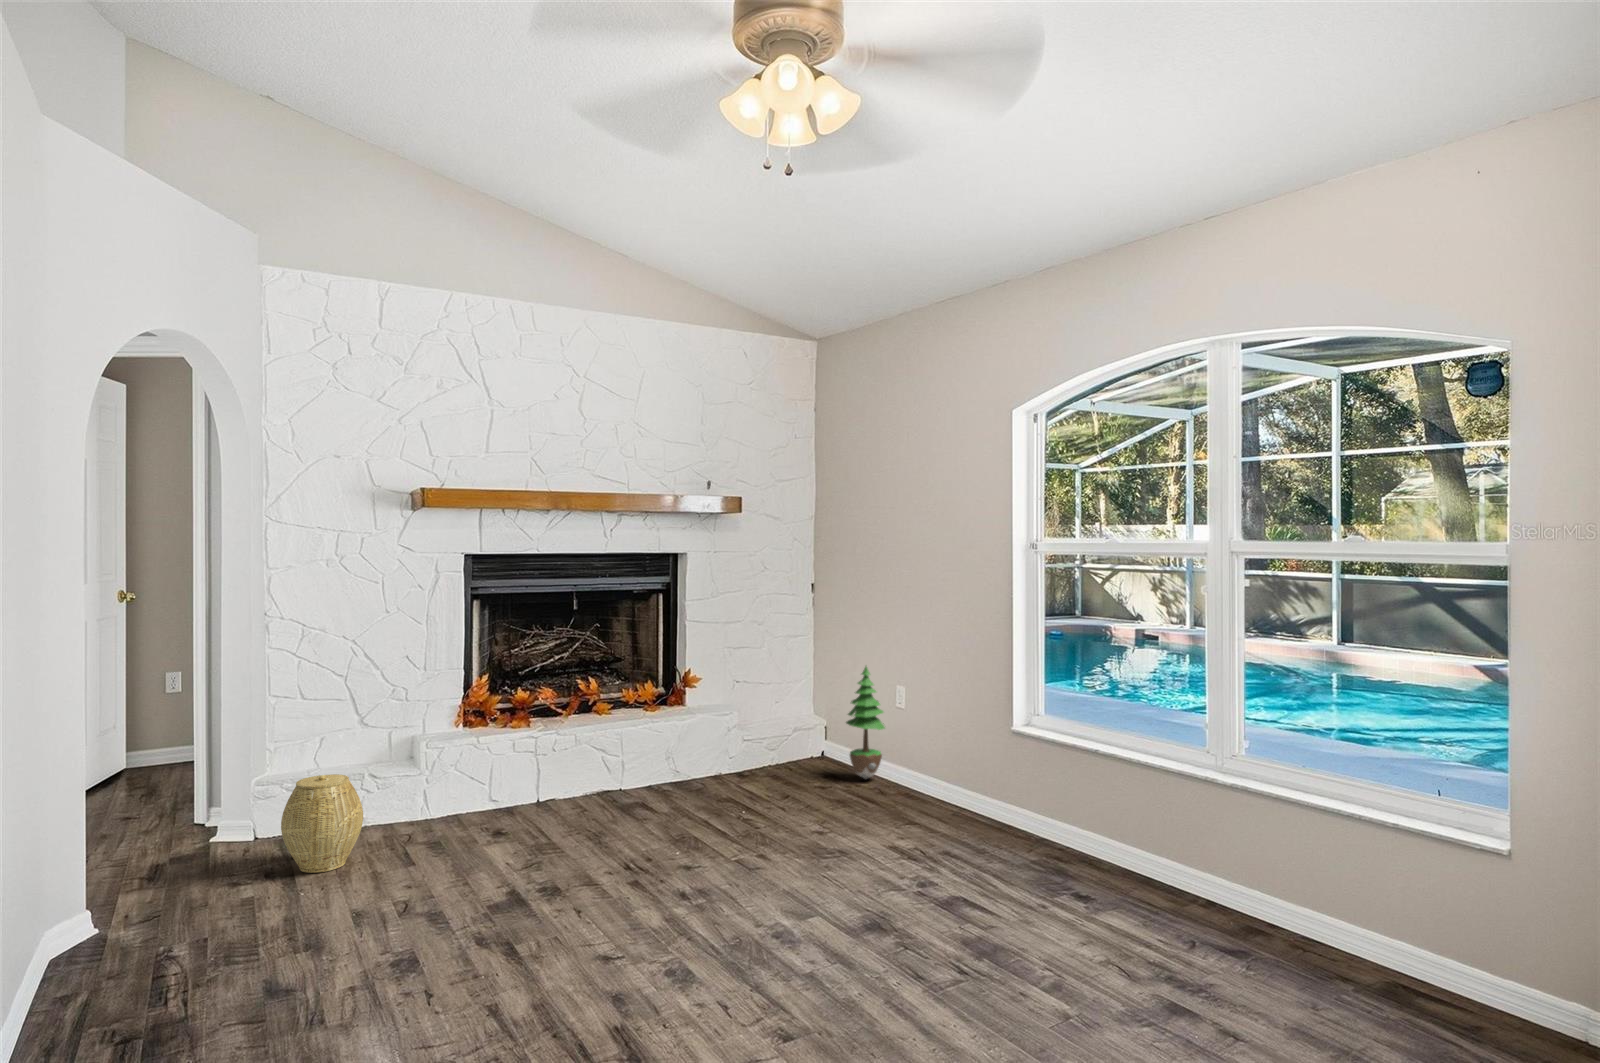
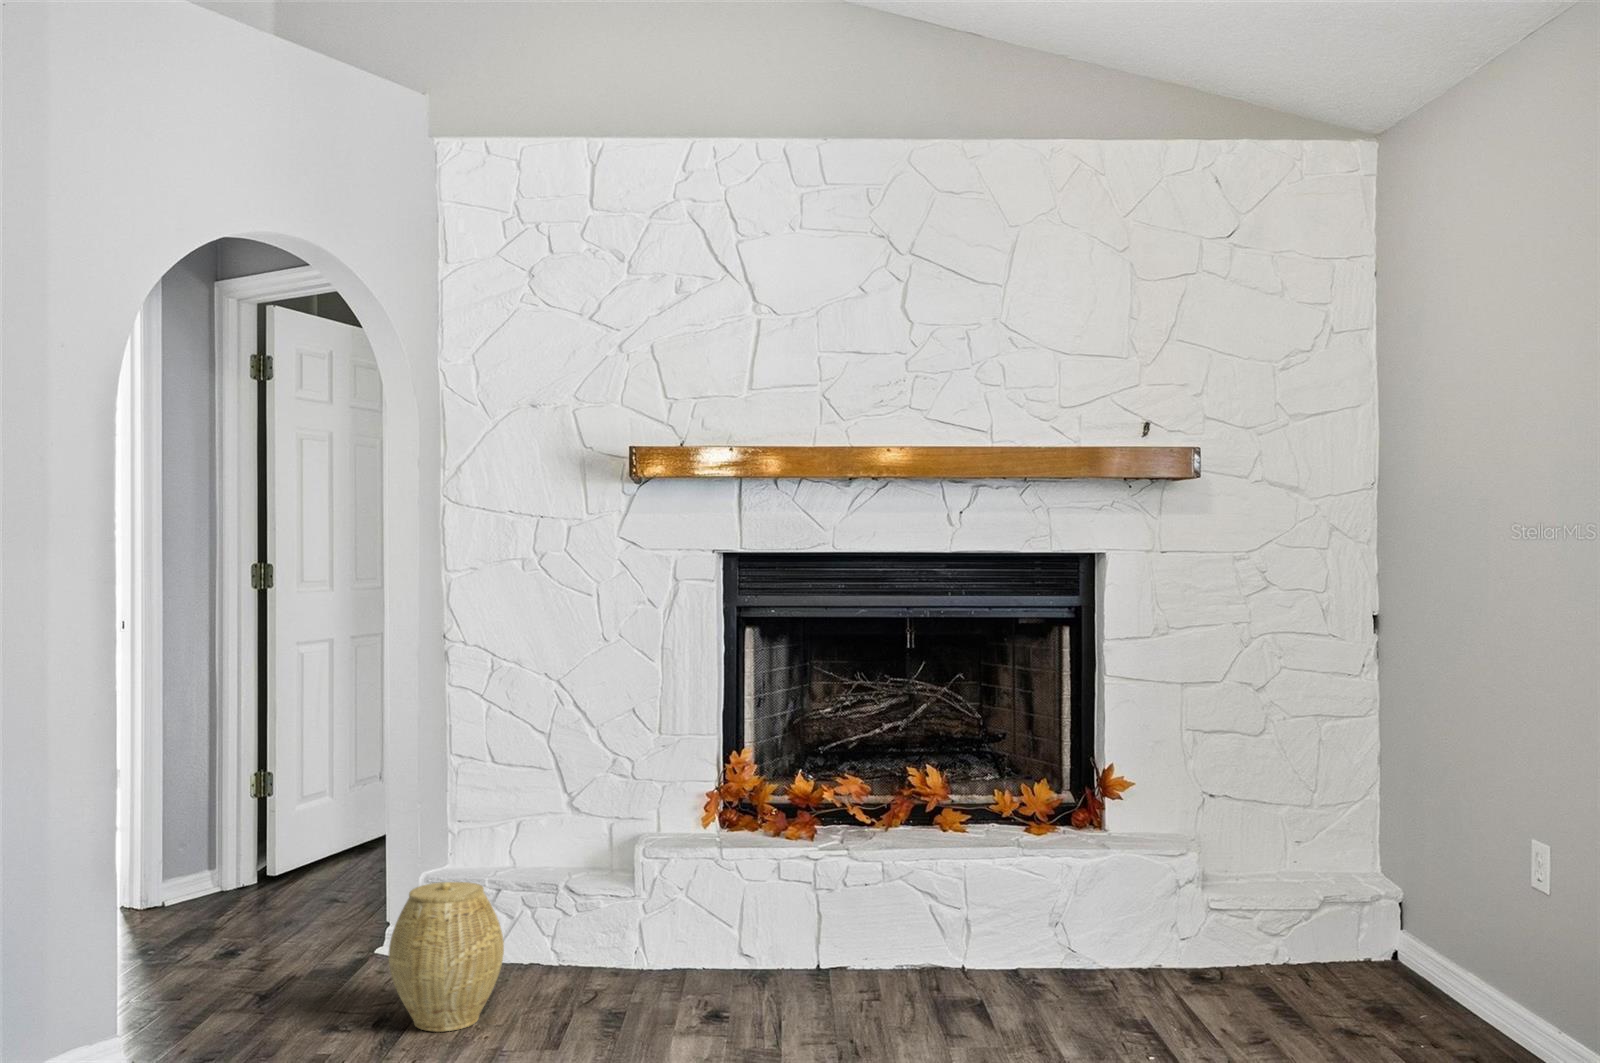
potted tree: present [846,667,885,779] -> none [1407,783,1502,1026]

